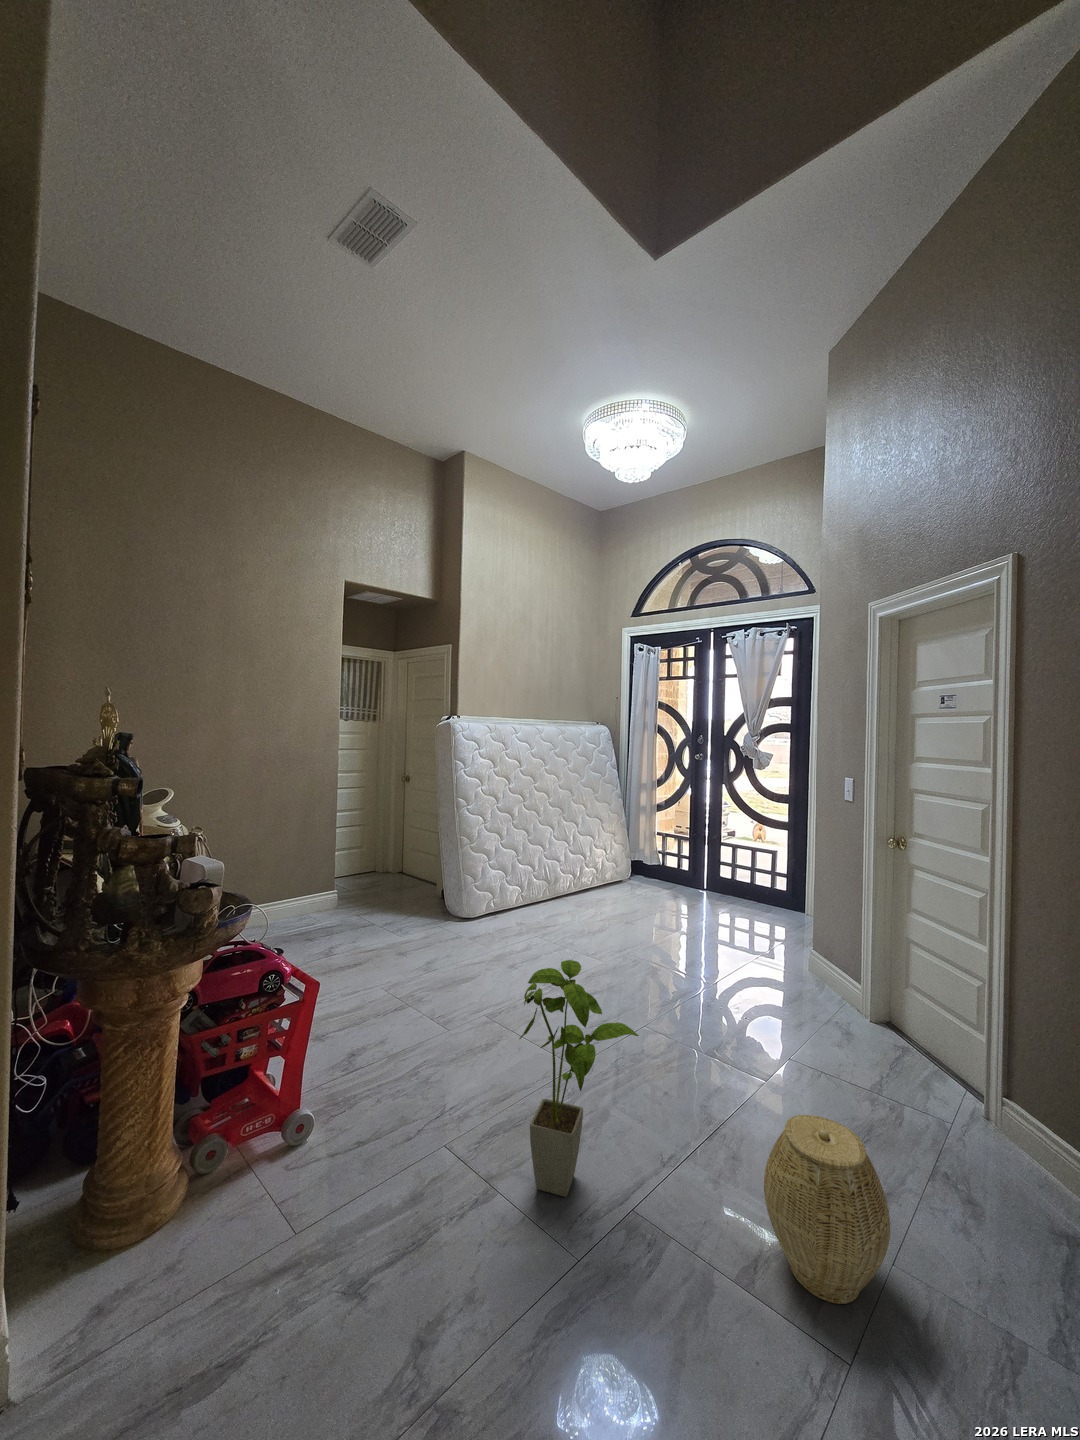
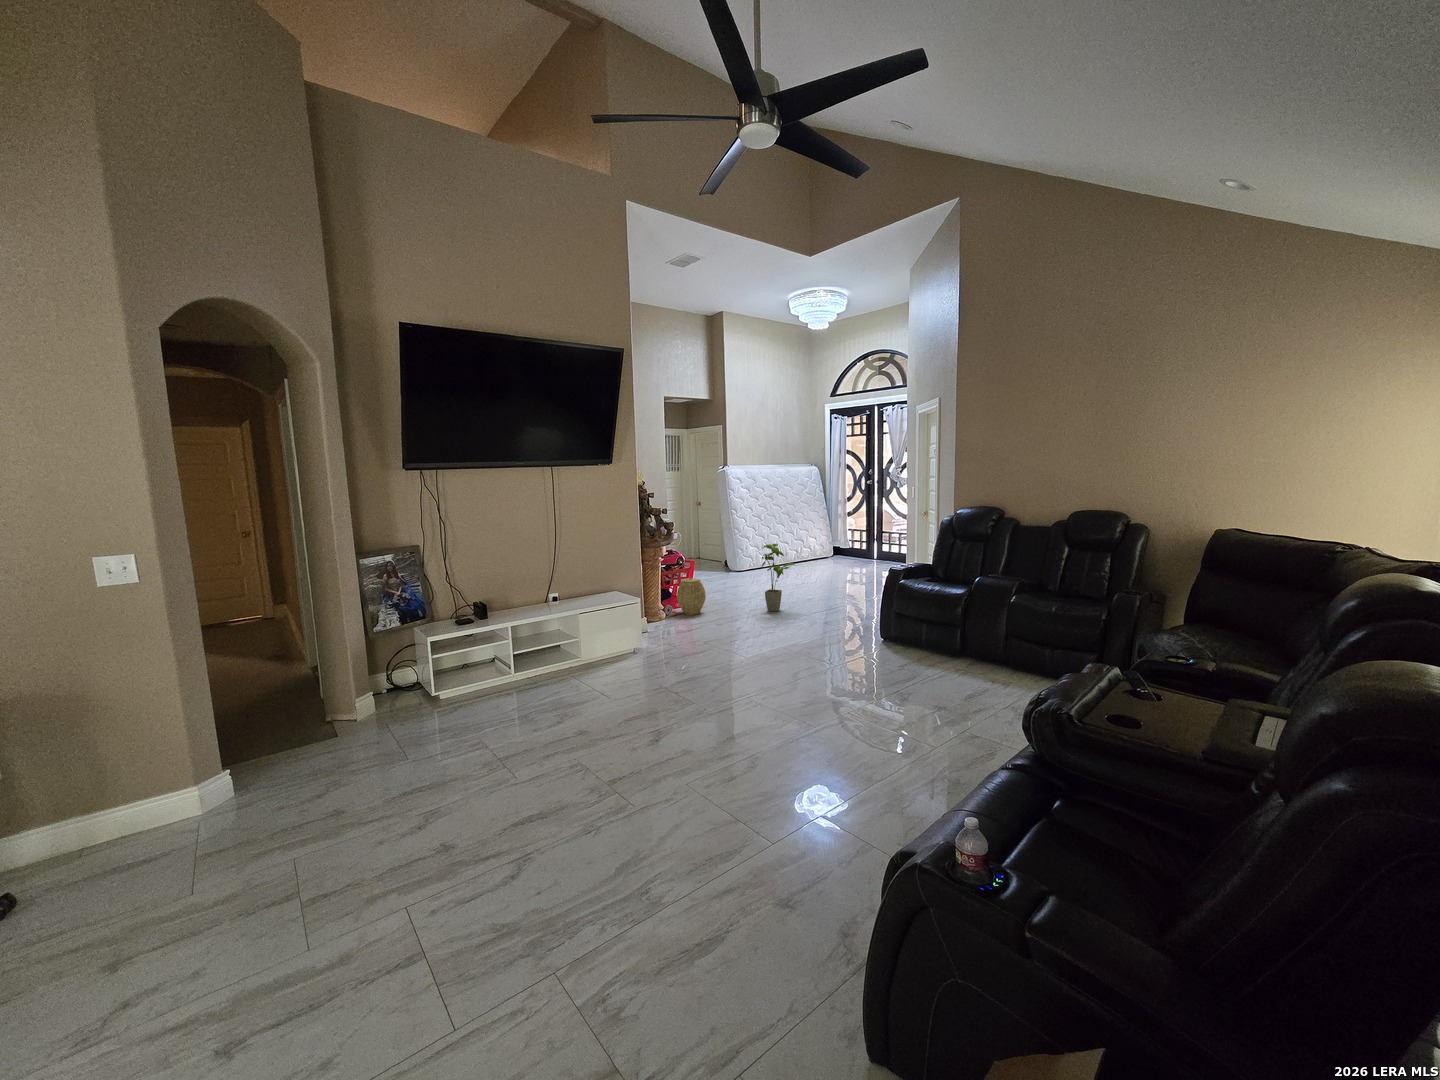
woven basket: present [764,1115,890,1304] -> present [677,578,706,615]

